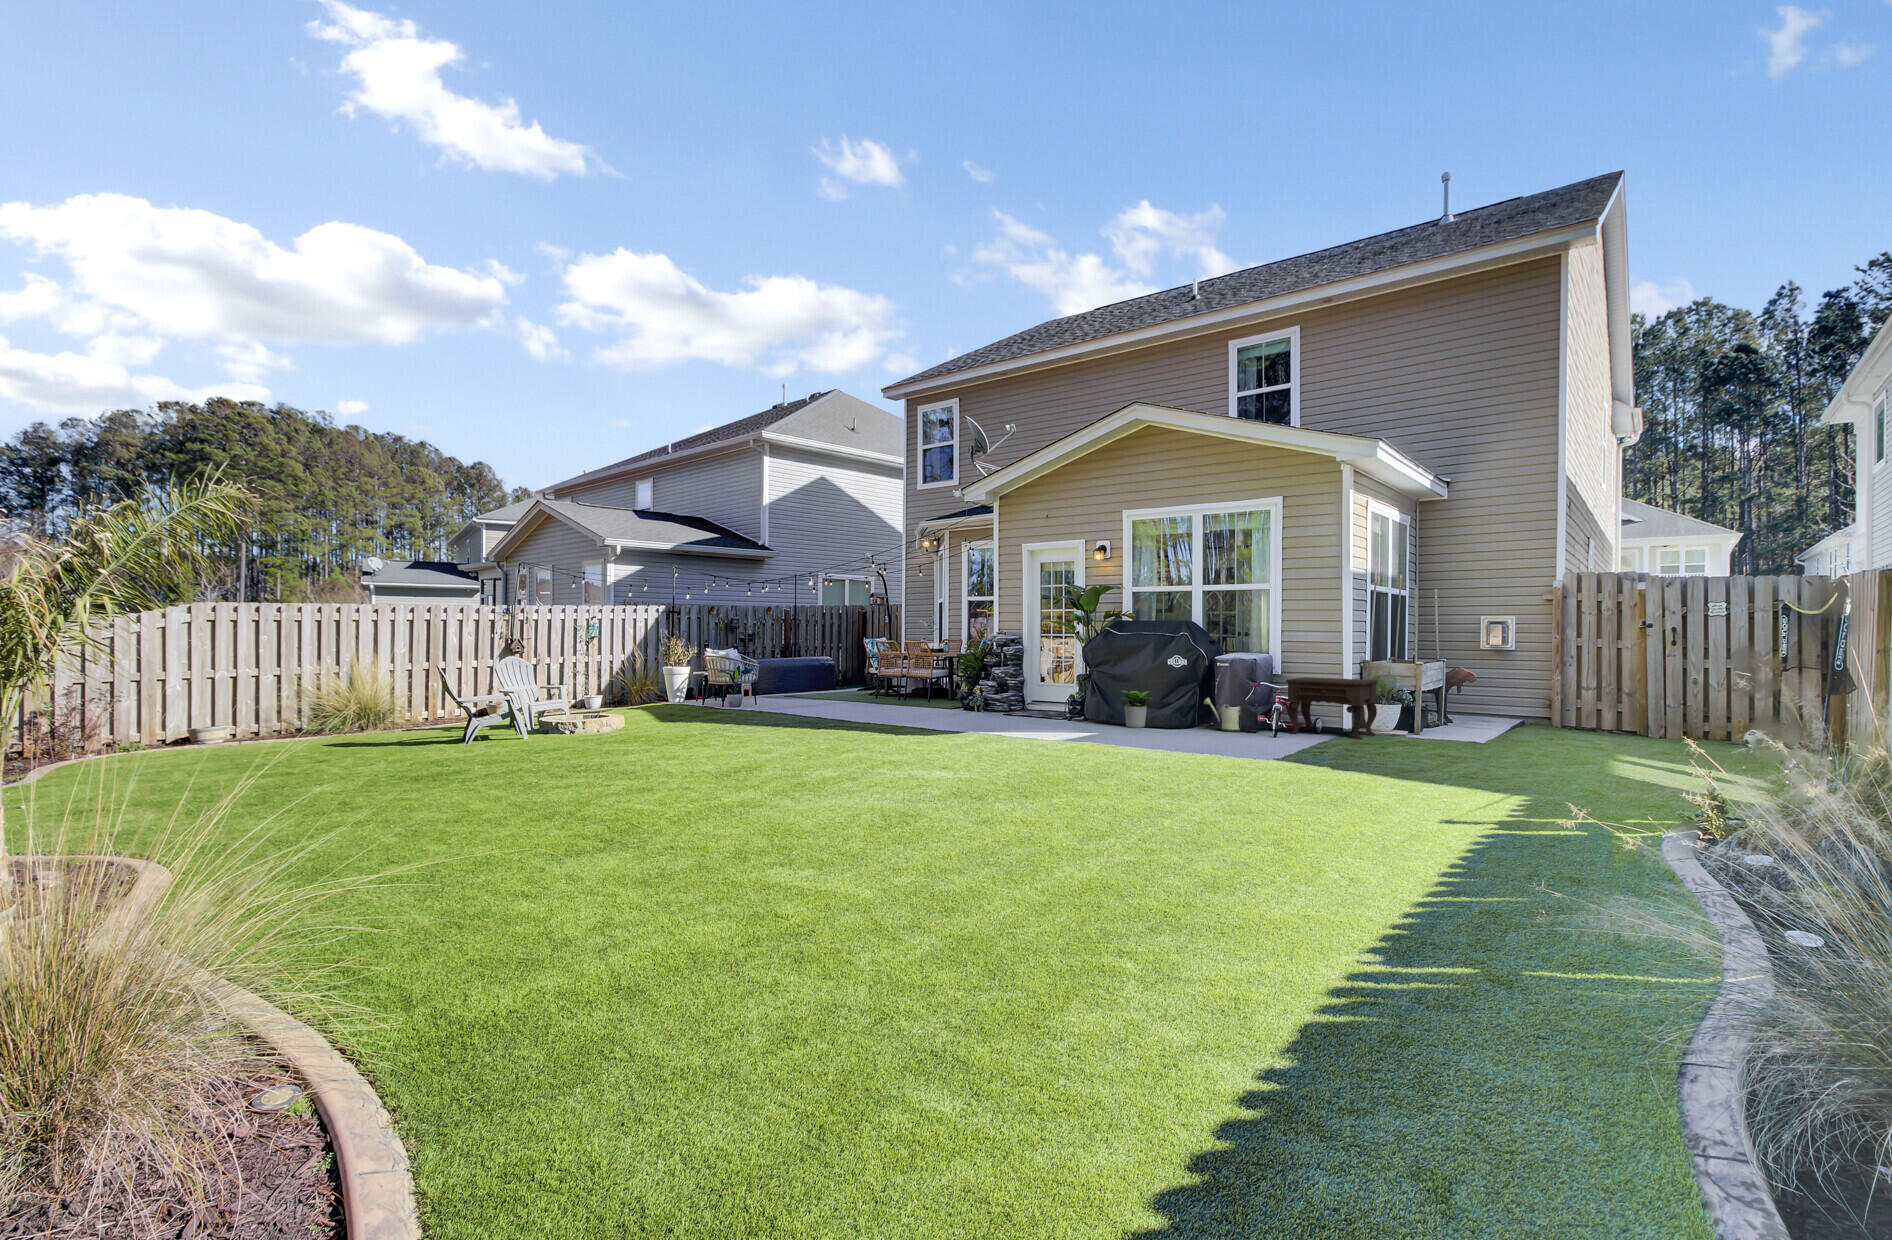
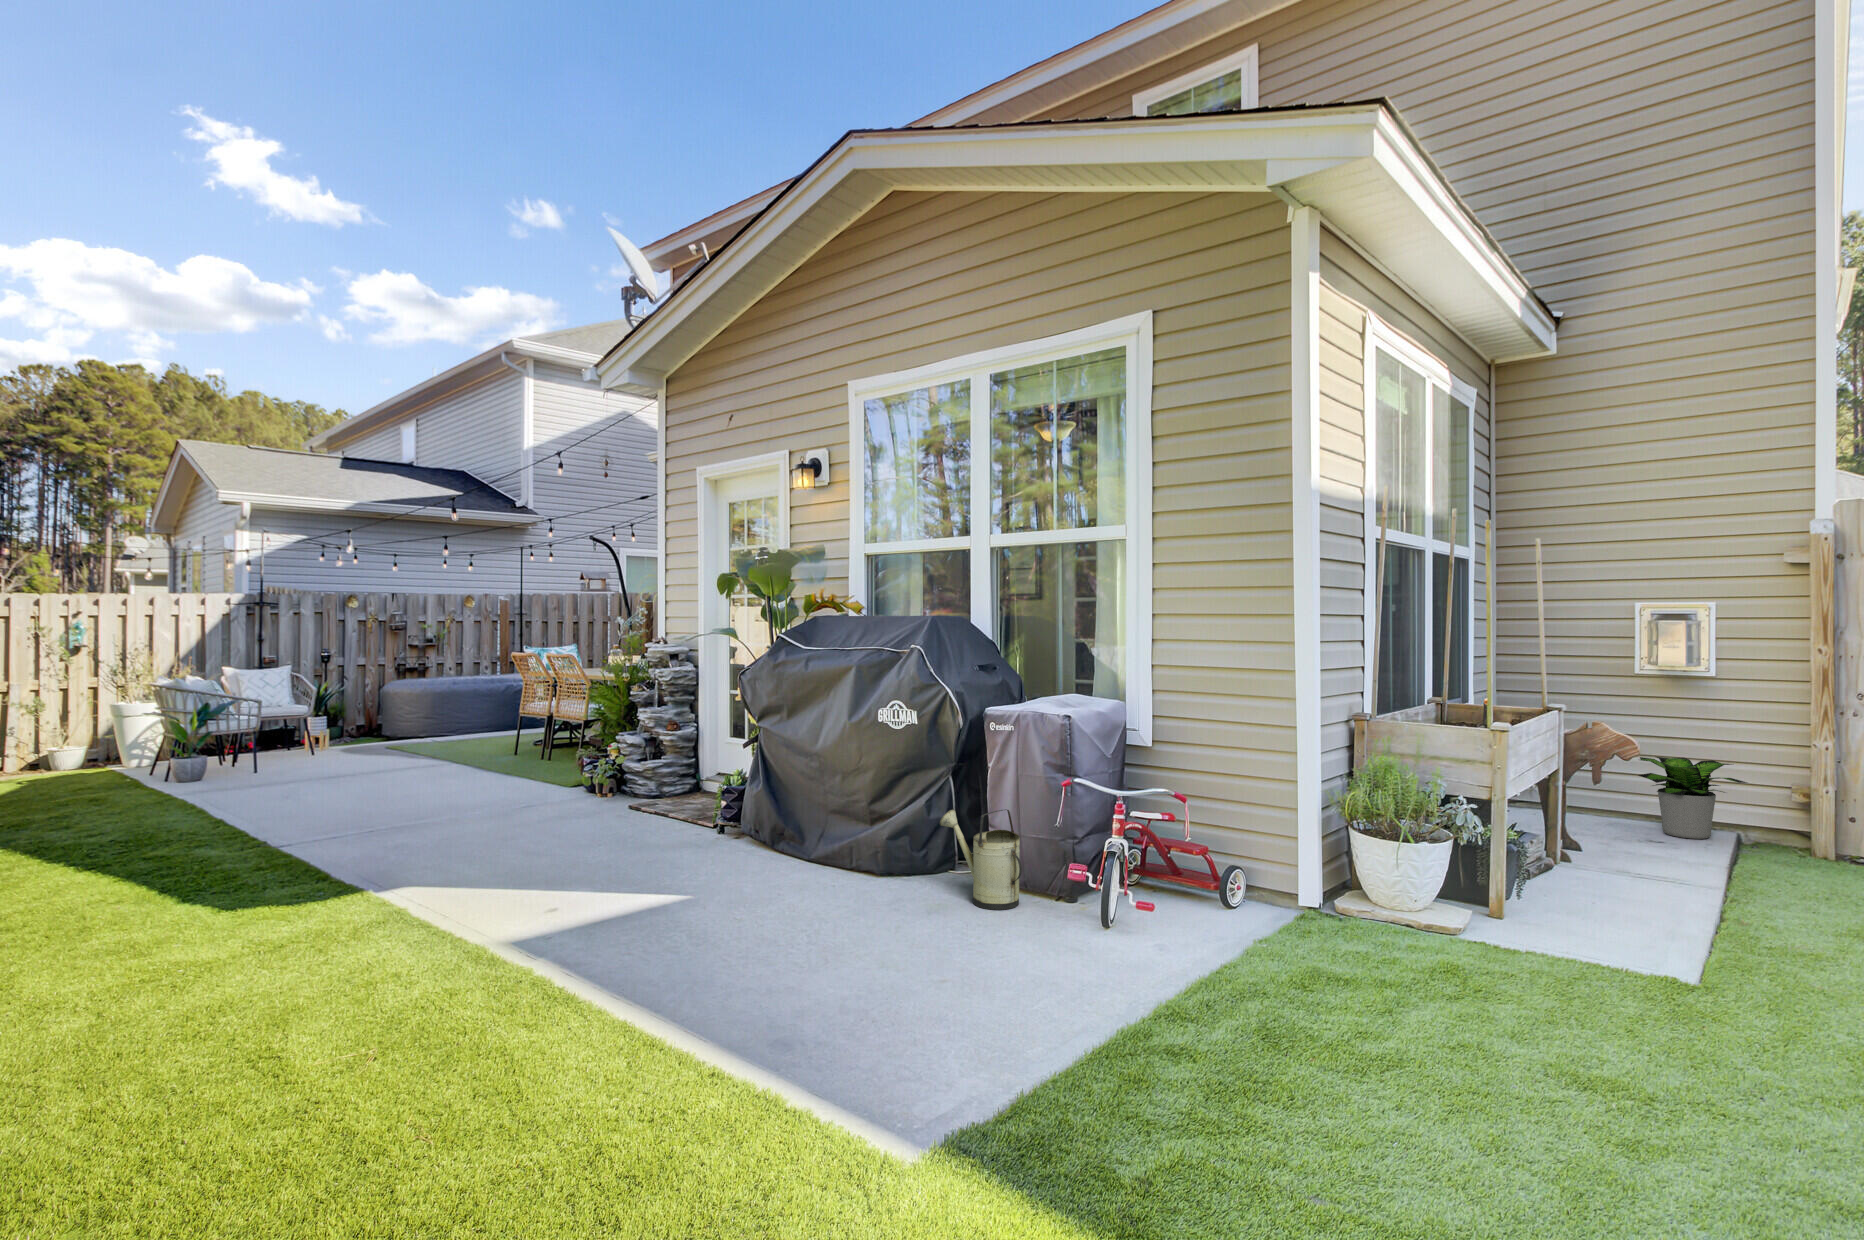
side table: present [1286,677,1378,740] -> none [1127,760,1381,972]
potted plant: present [1116,690,1157,728] -> present [1638,757,1747,839]

